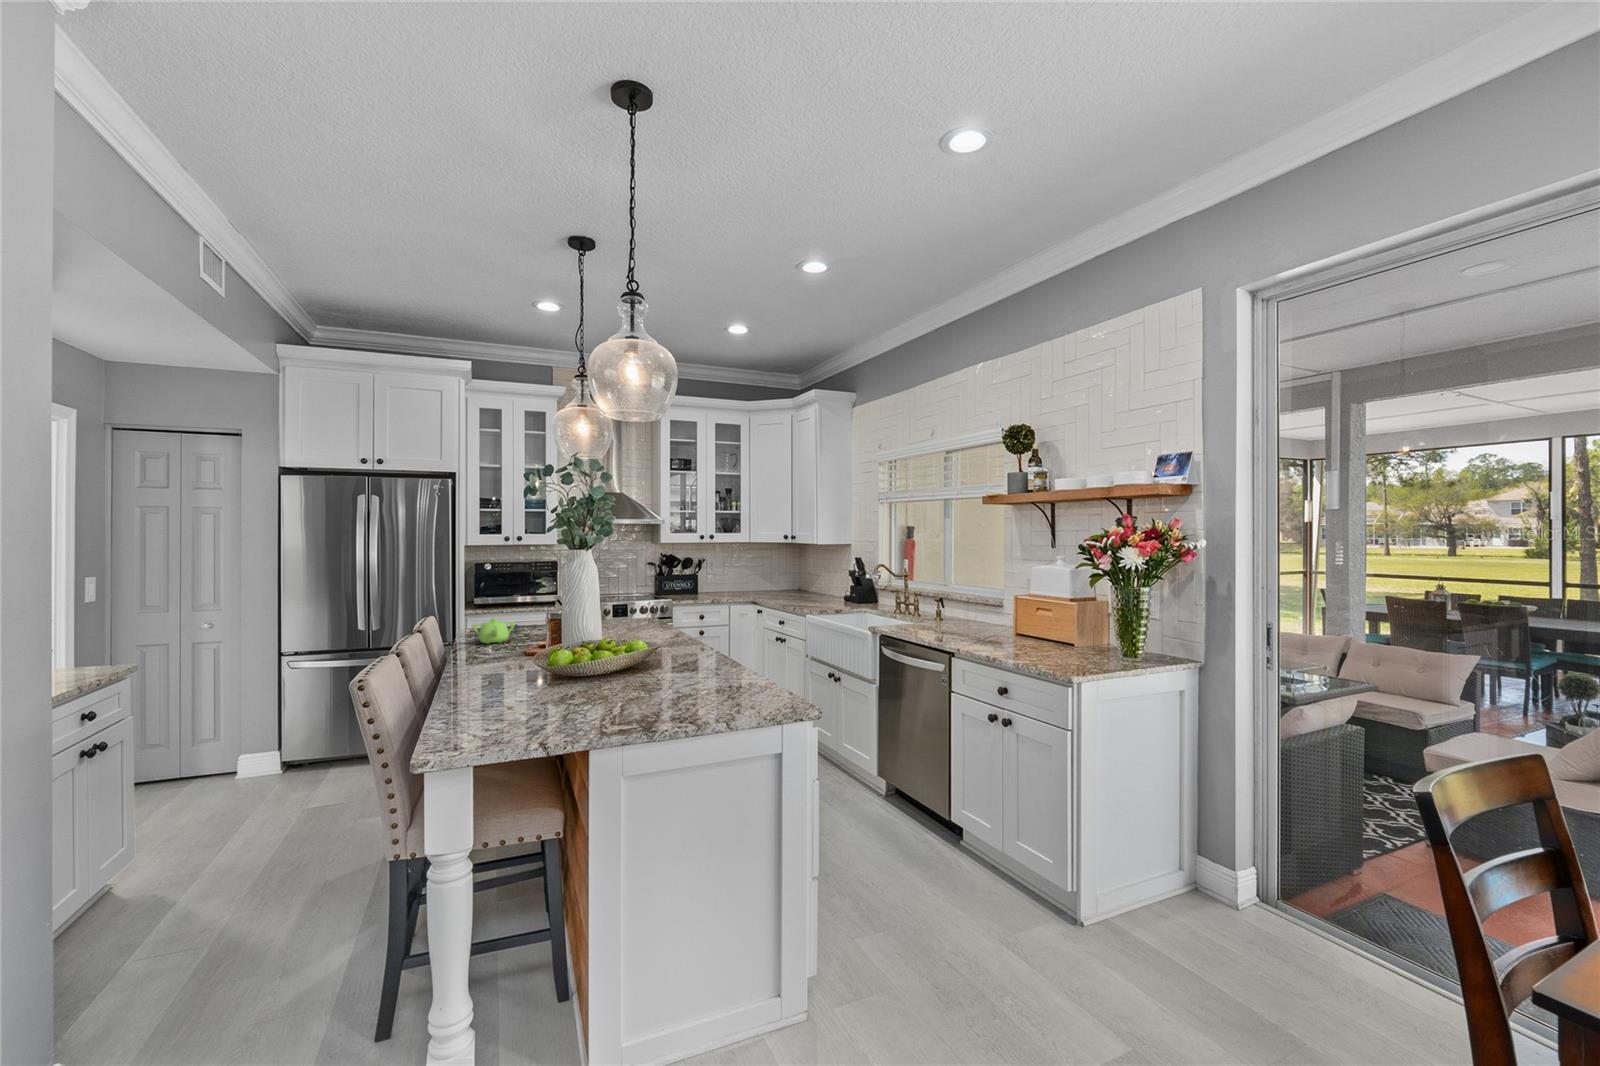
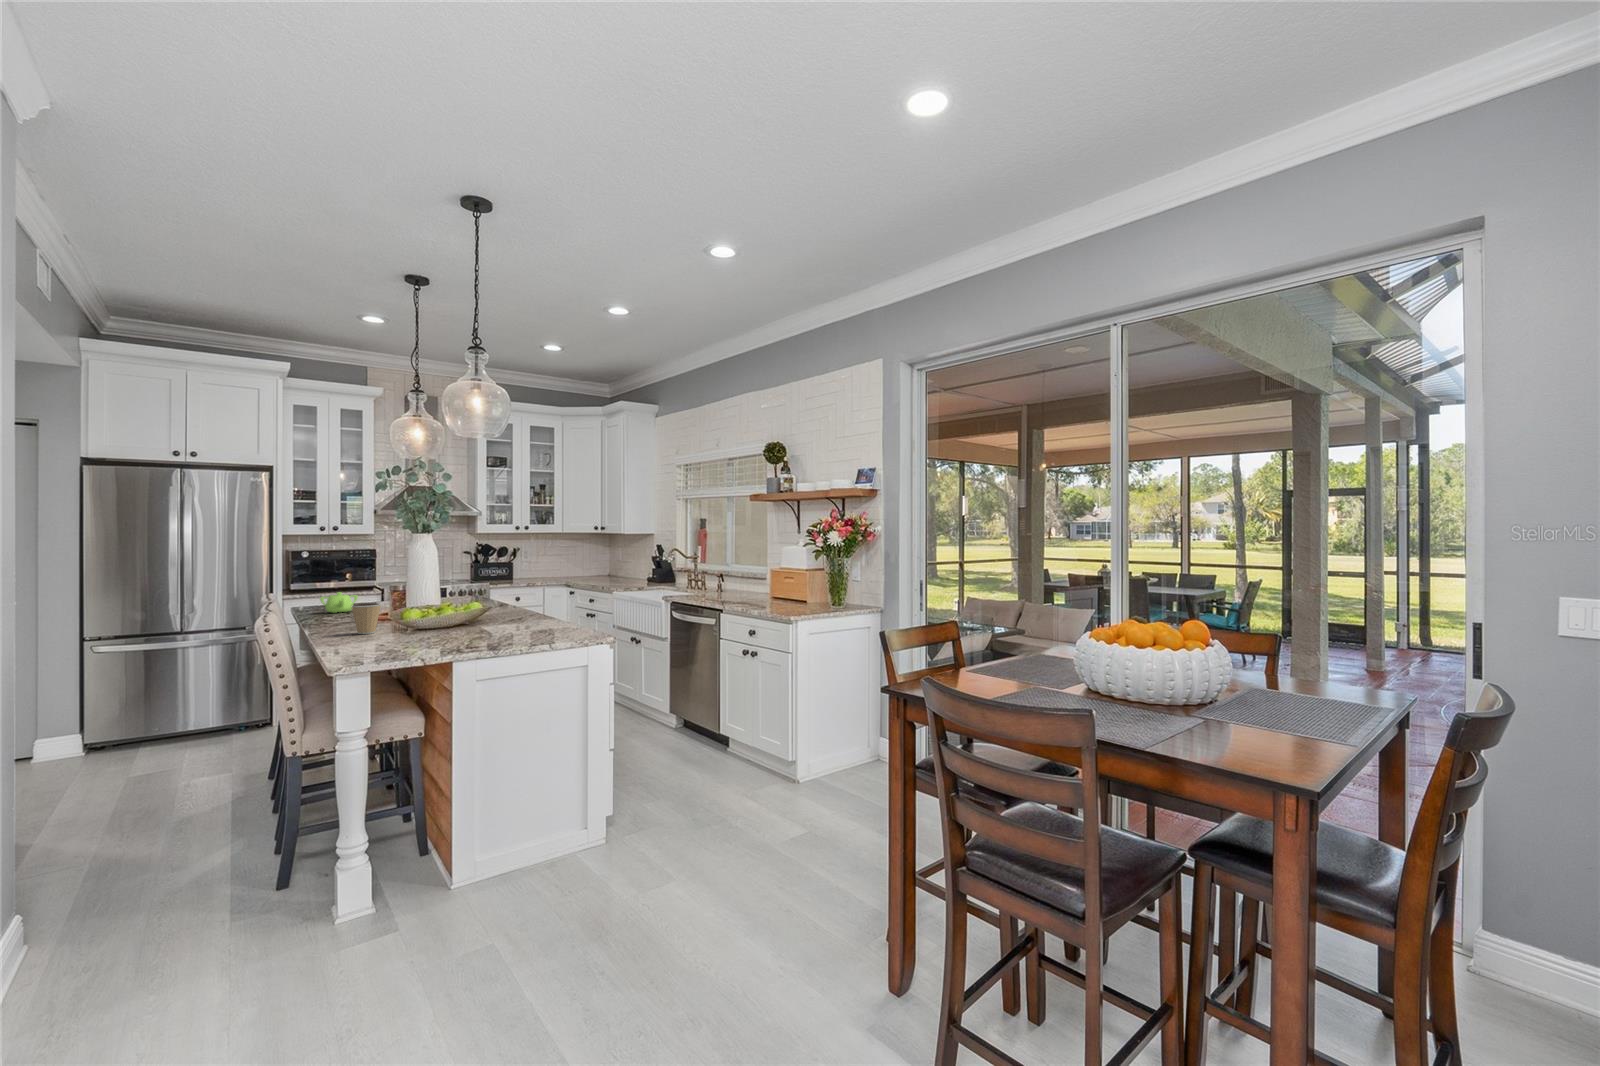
coffee cup: none [461,652,502,698] -> present [351,603,381,634]

